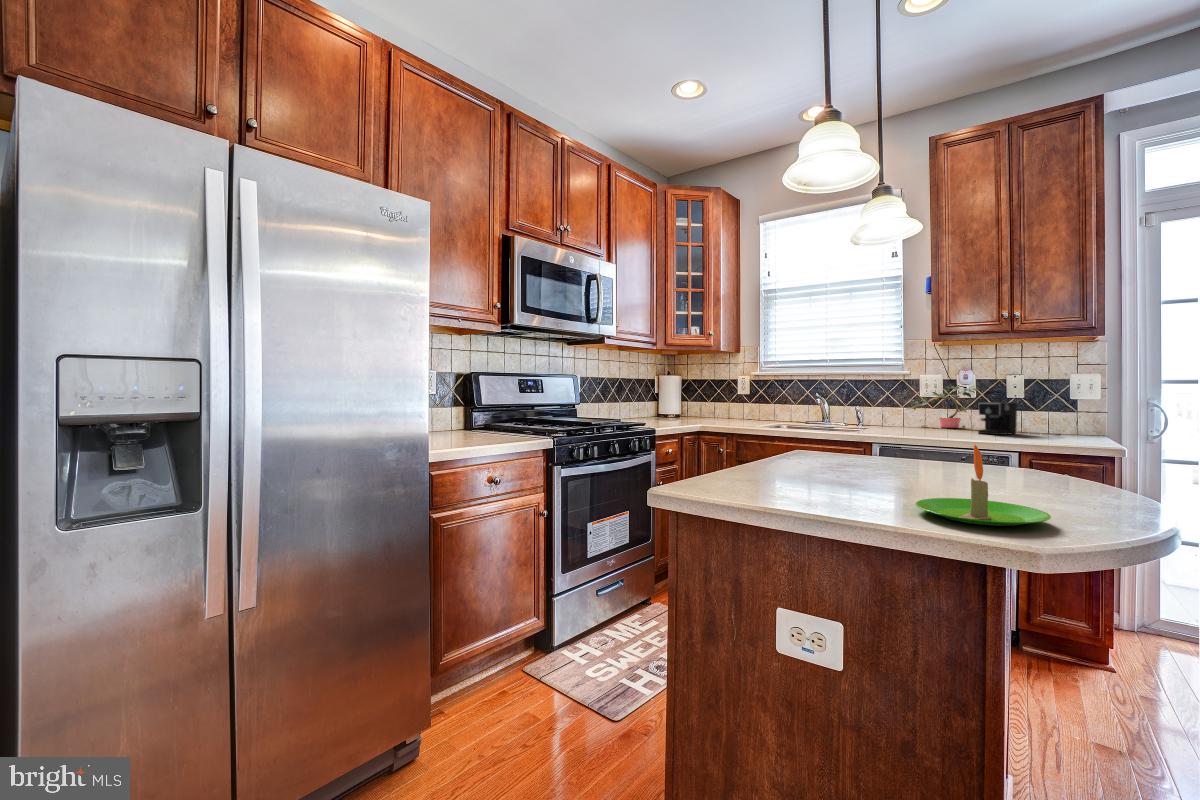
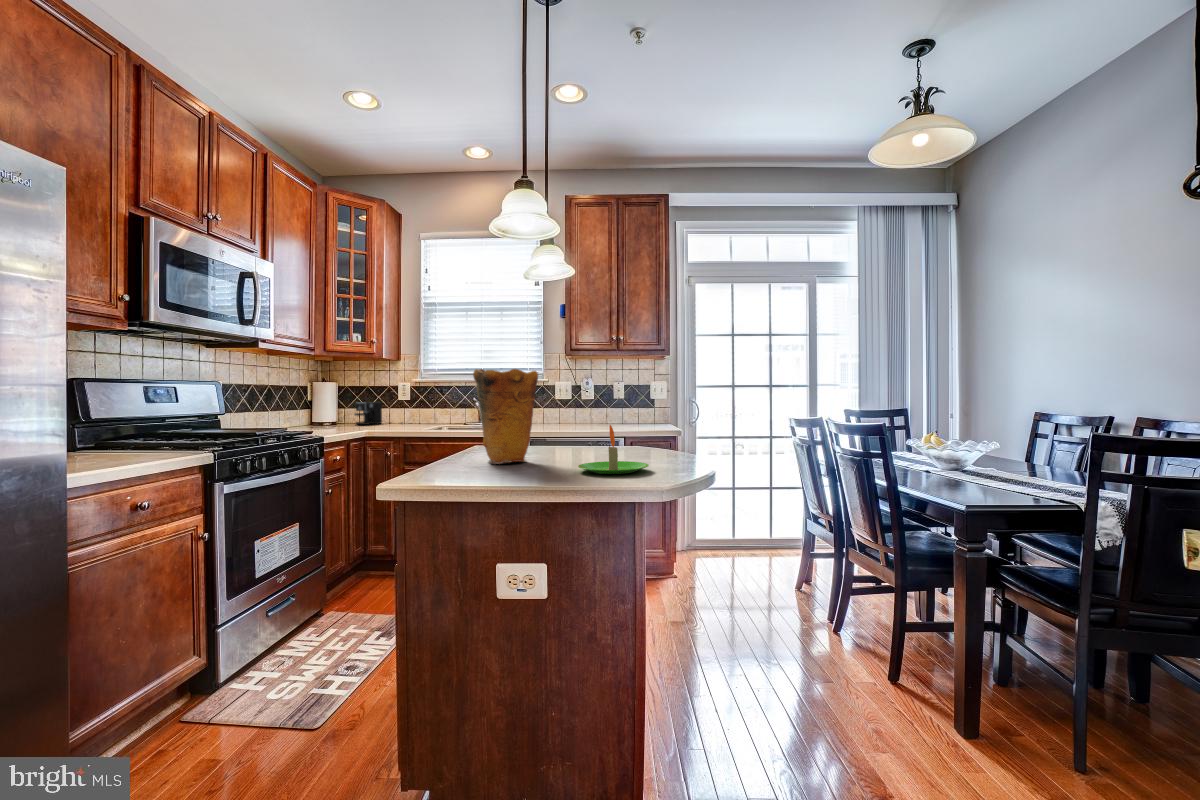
vase: none [774,360,865,483] -> present [473,369,538,464]
potted plant: present [906,385,979,428] -> none [545,389,595,424]
coffee maker: present [978,402,1061,436] -> present [354,402,382,425]

